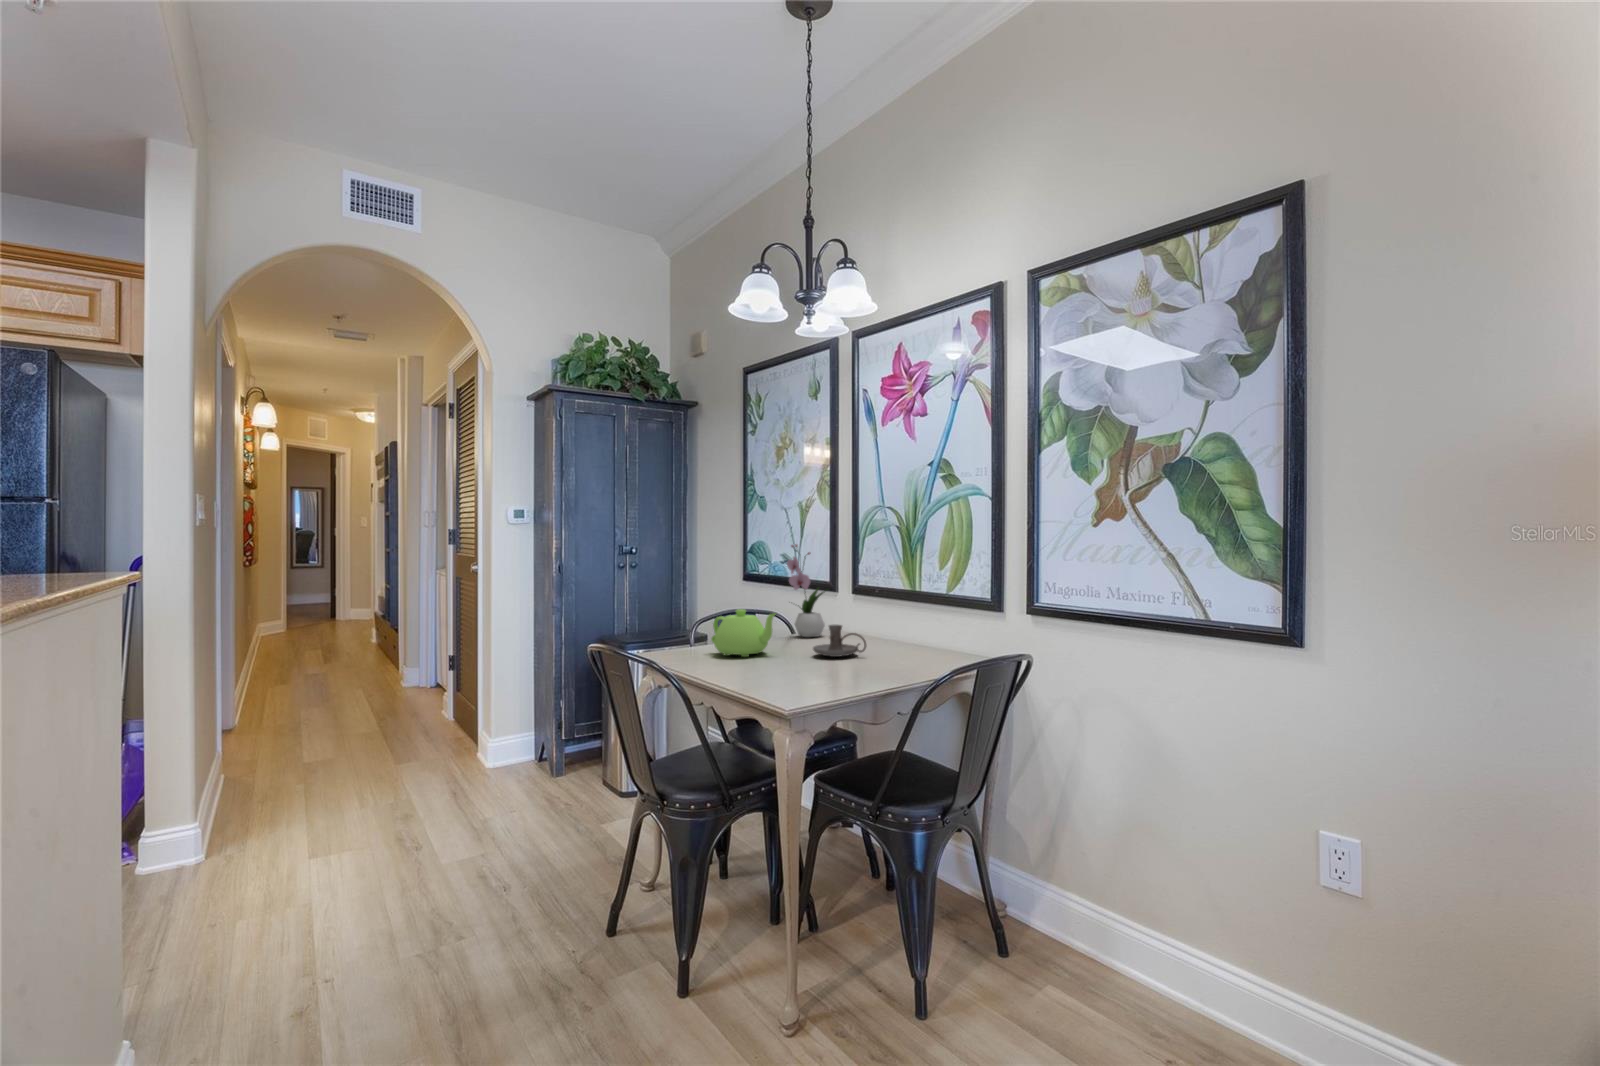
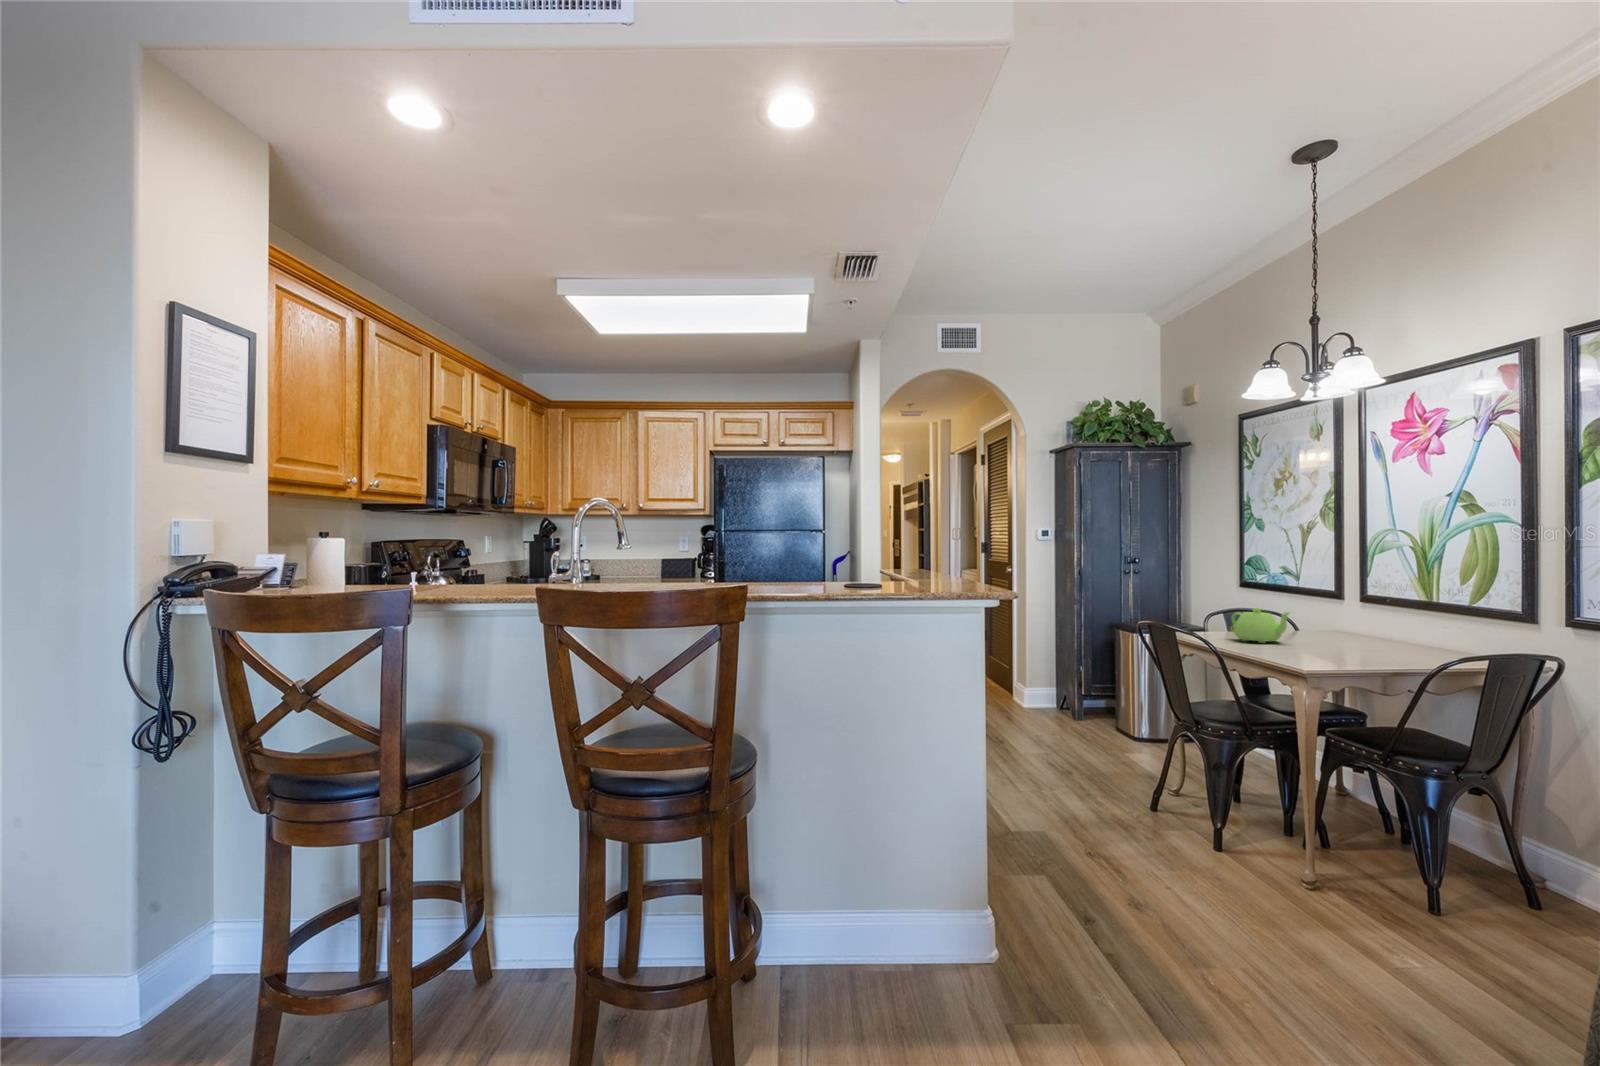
flower arrangement: present [787,545,825,637] -> none [1292,560,1336,634]
candle holder: present [813,625,866,657] -> none [1326,624,1381,649]

